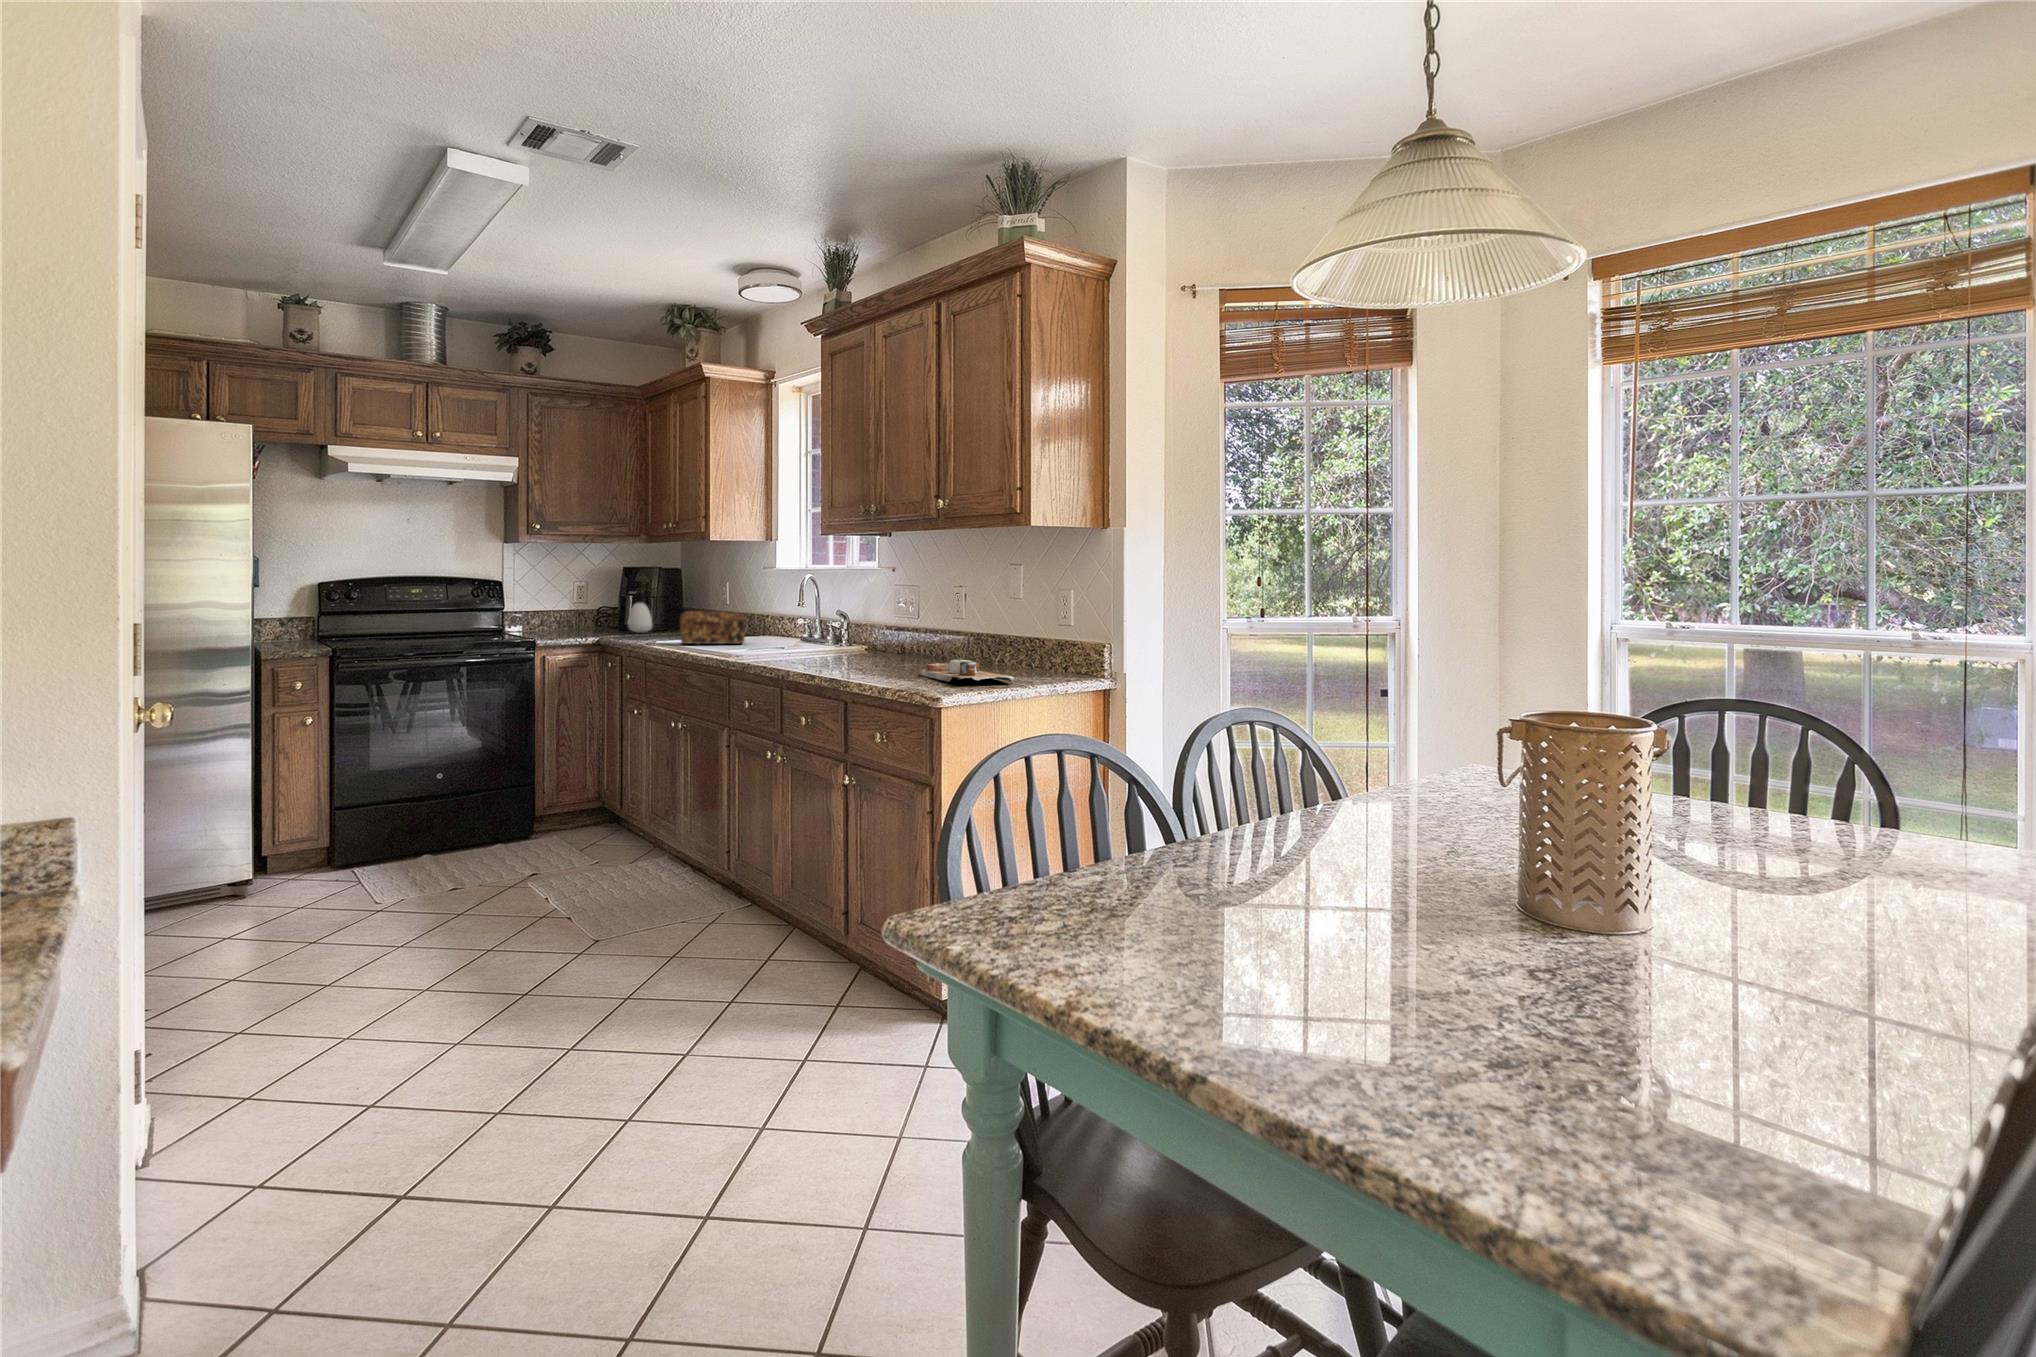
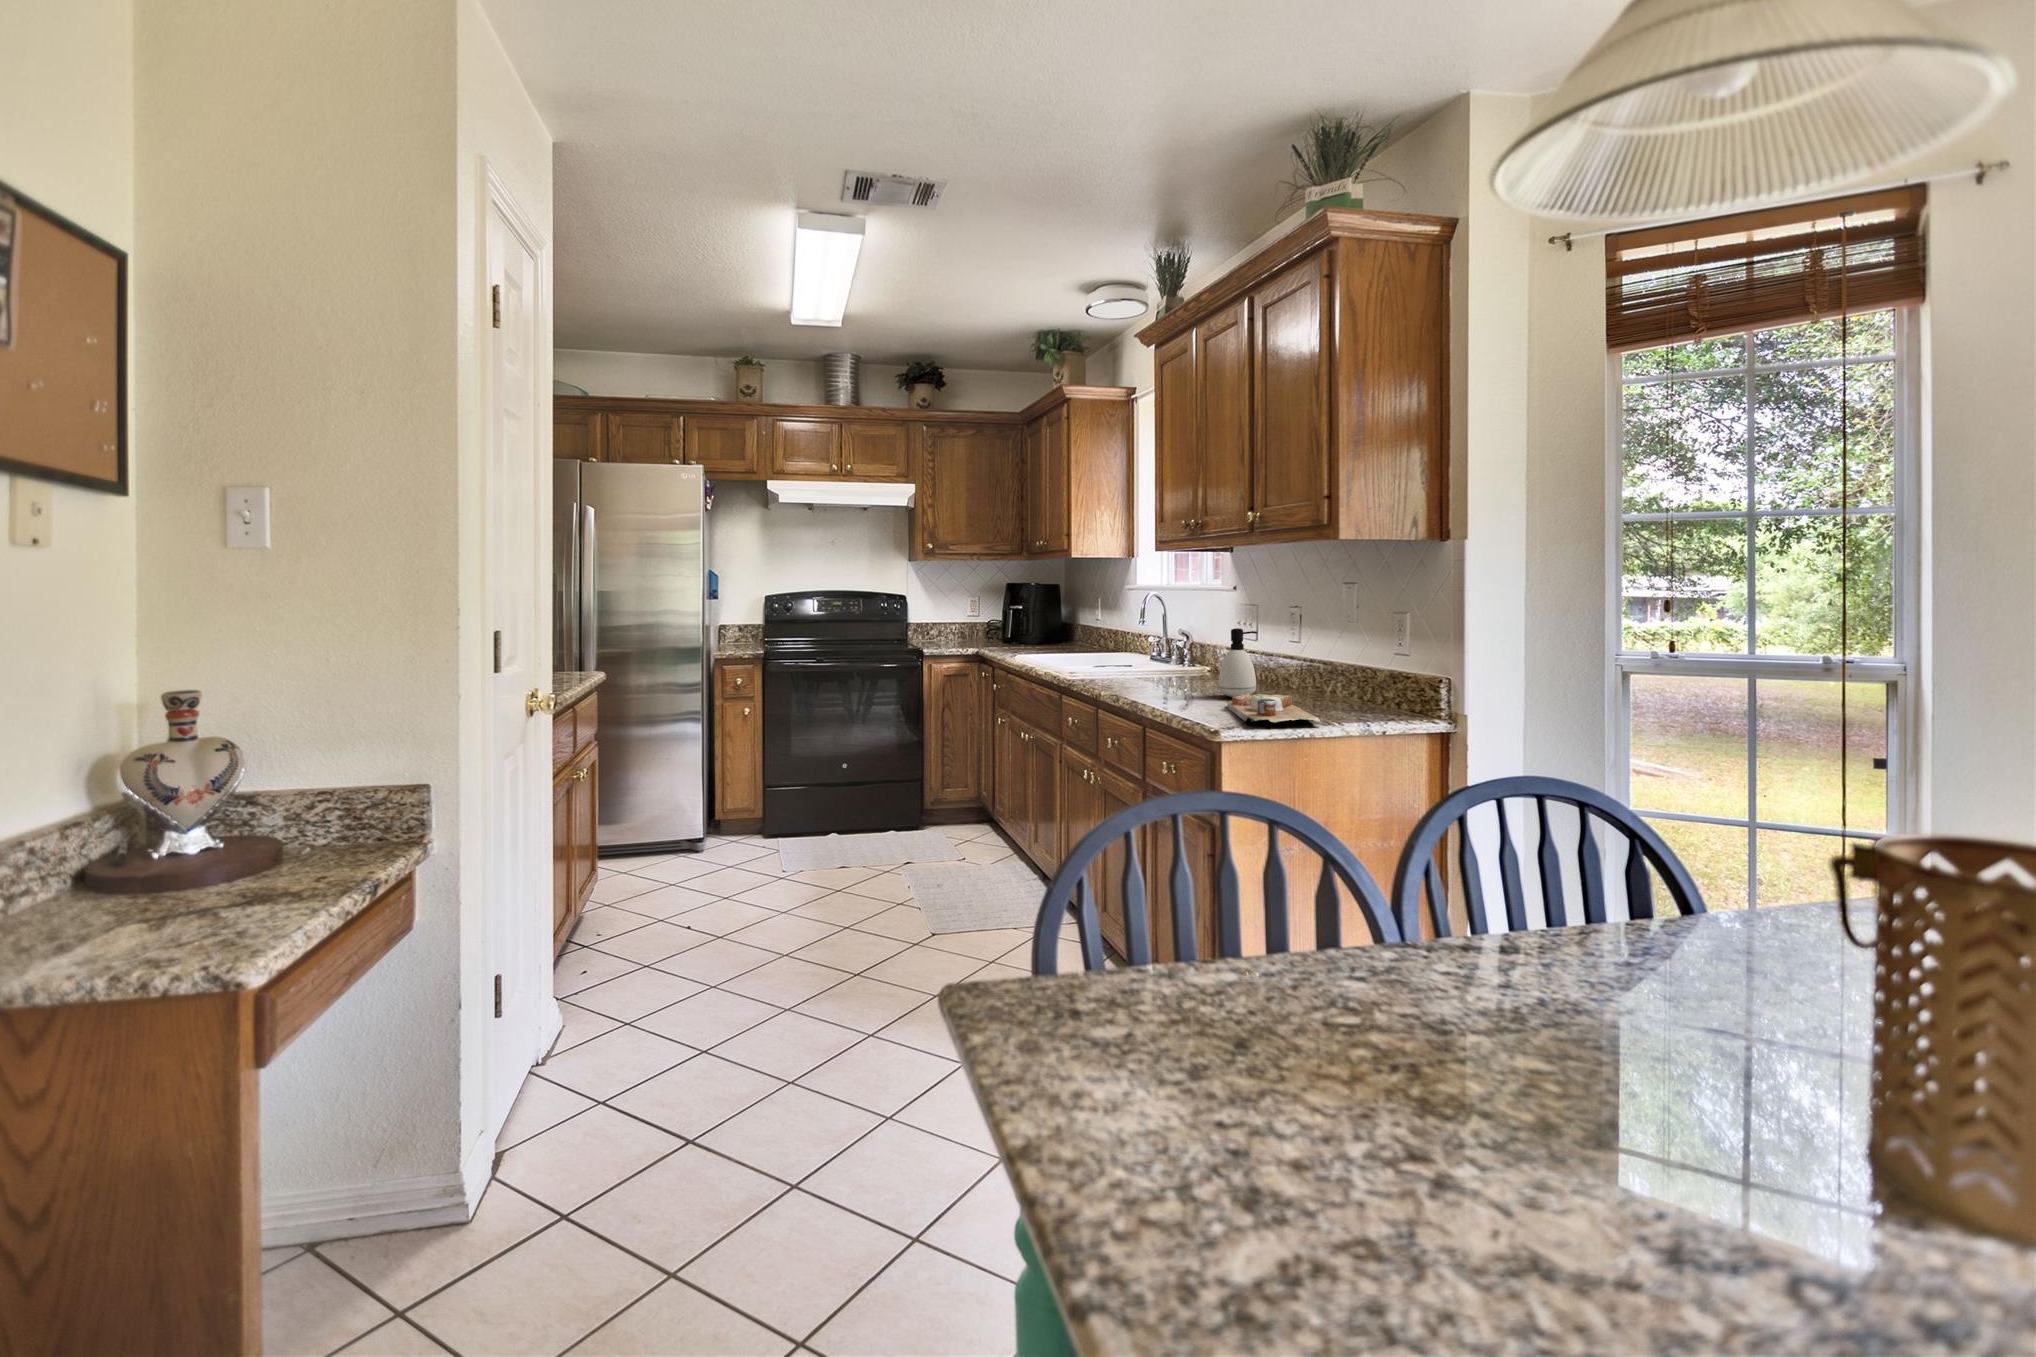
soap dispenser: present [628,590,652,633] -> present [1219,628,1257,697]
bread loaf: present [680,611,745,644] -> none [1034,624,1095,657]

